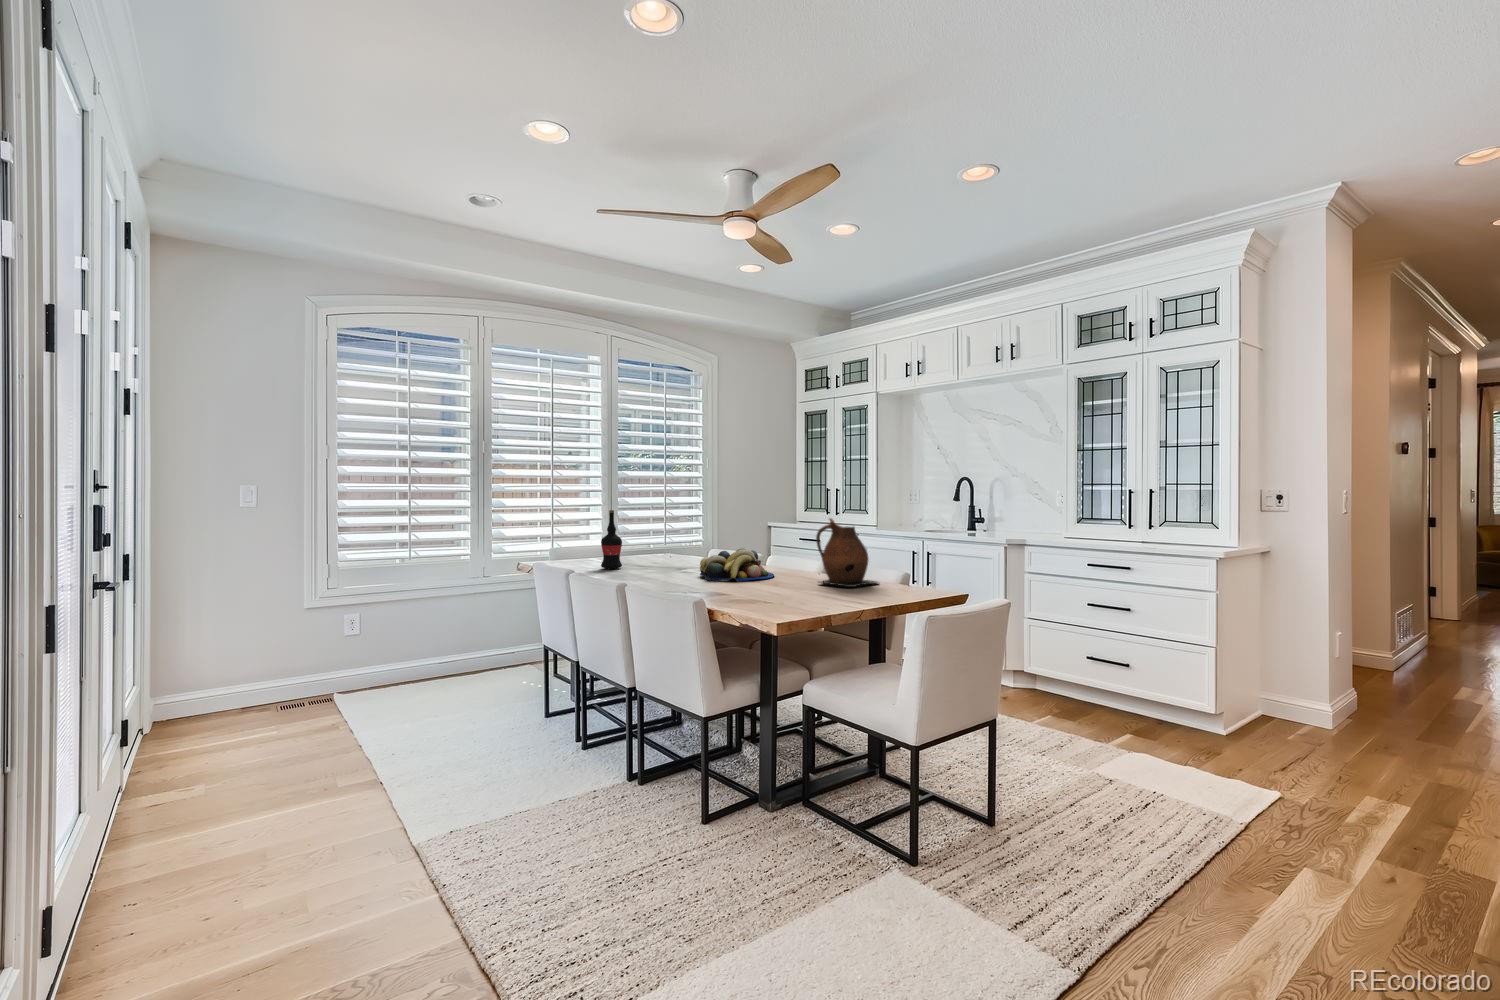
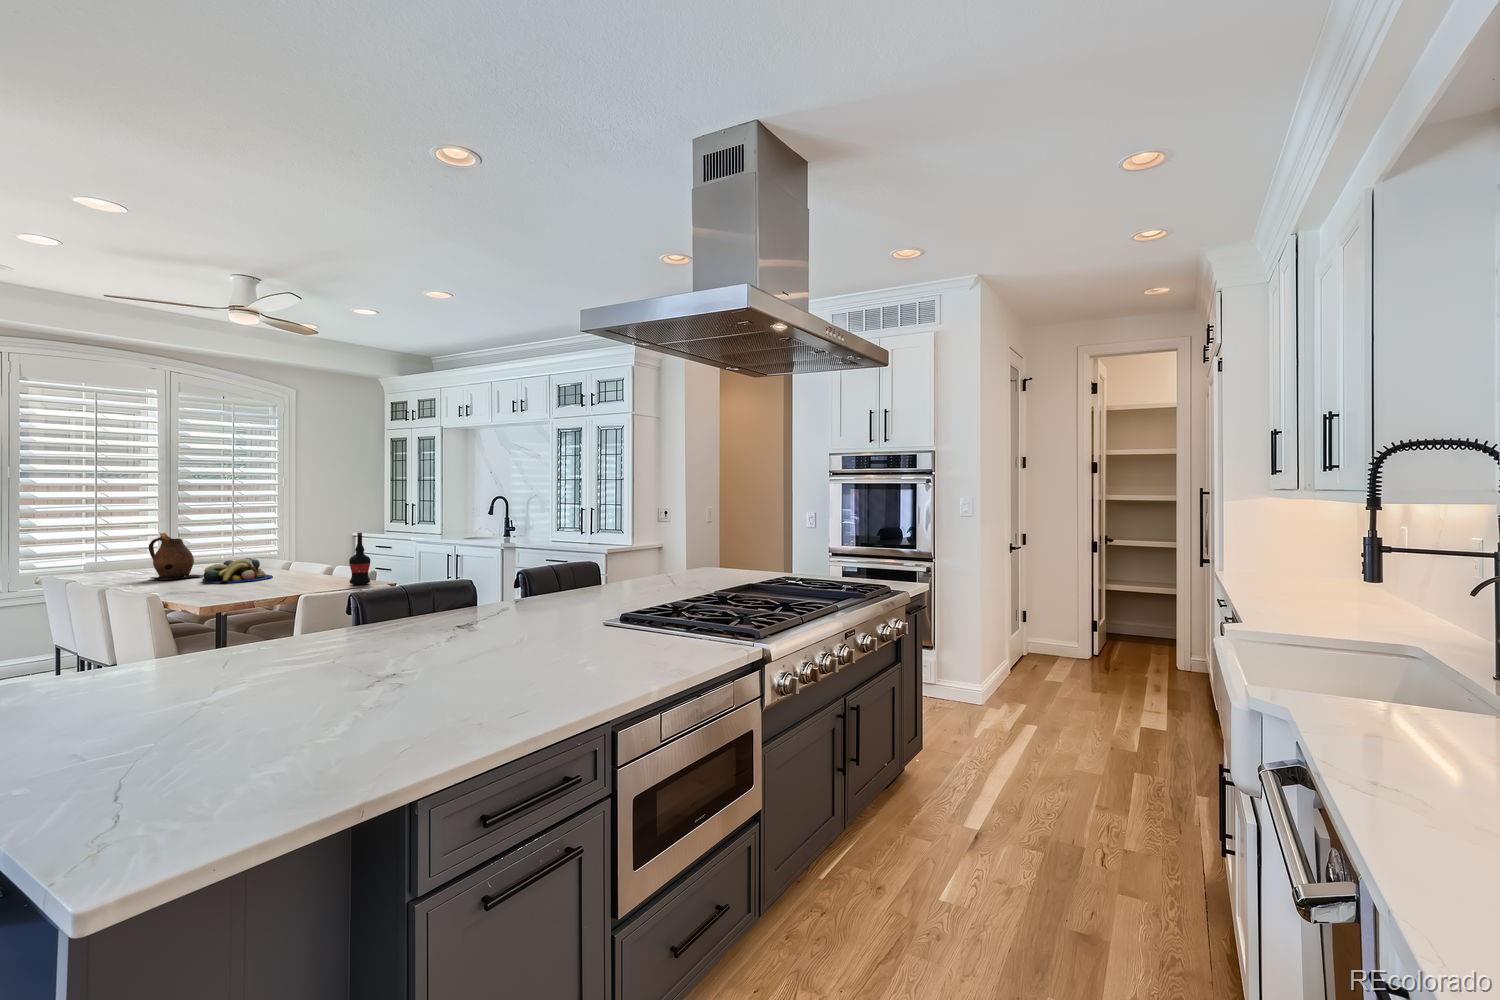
wine bottle: present [601,510,622,569] -> present [349,533,370,585]
ceramic pitcher: present [816,518,877,587] -> present [149,533,203,581]

